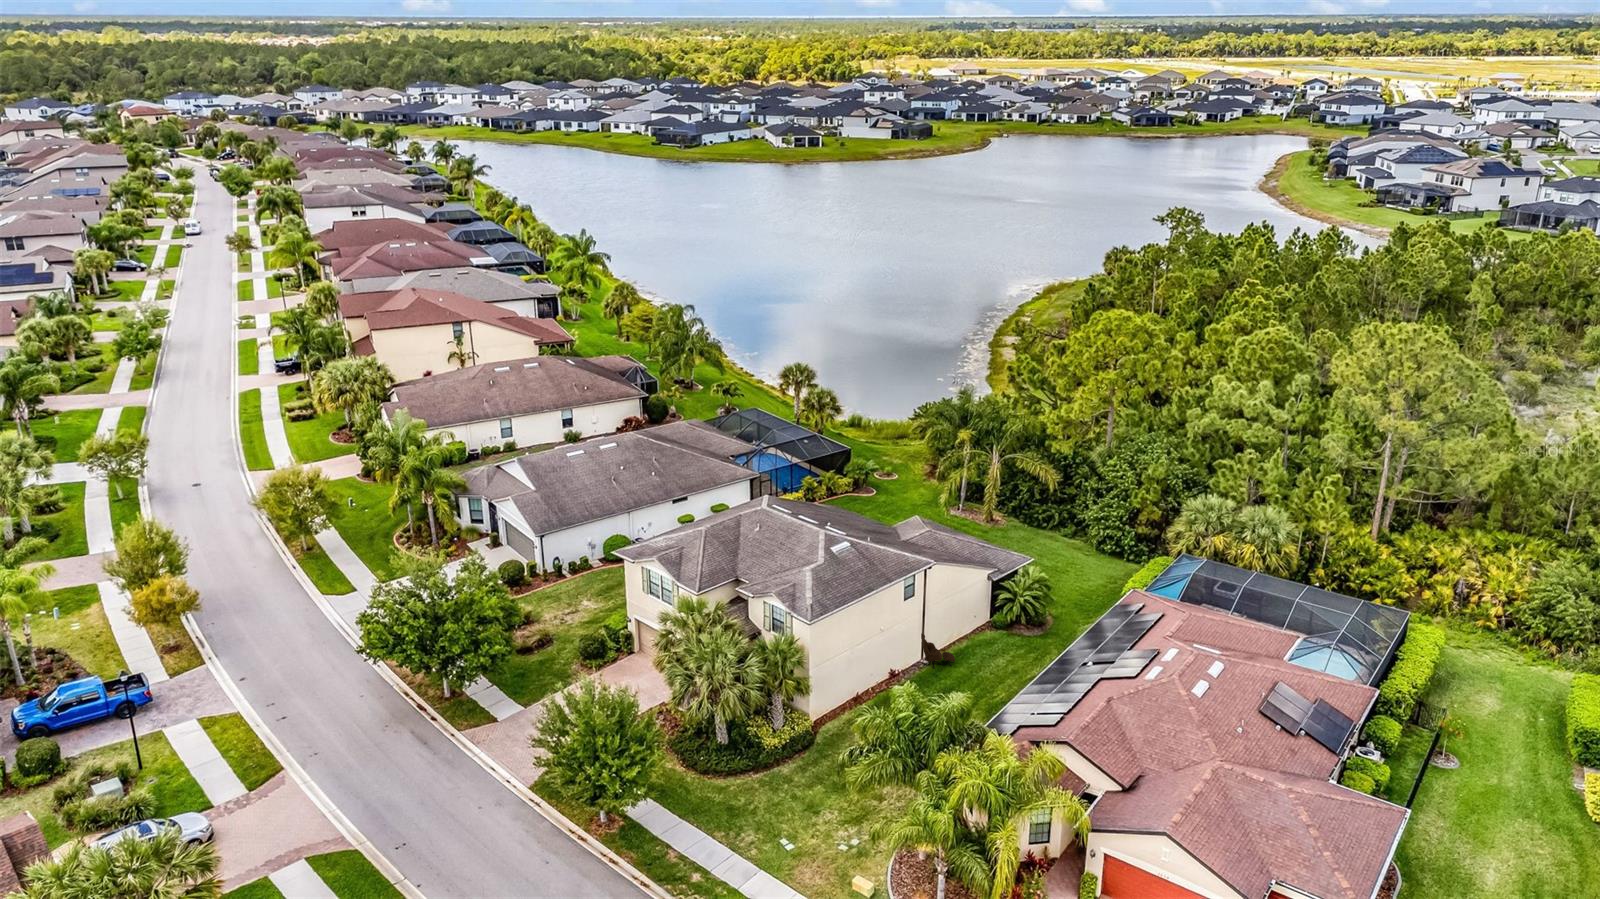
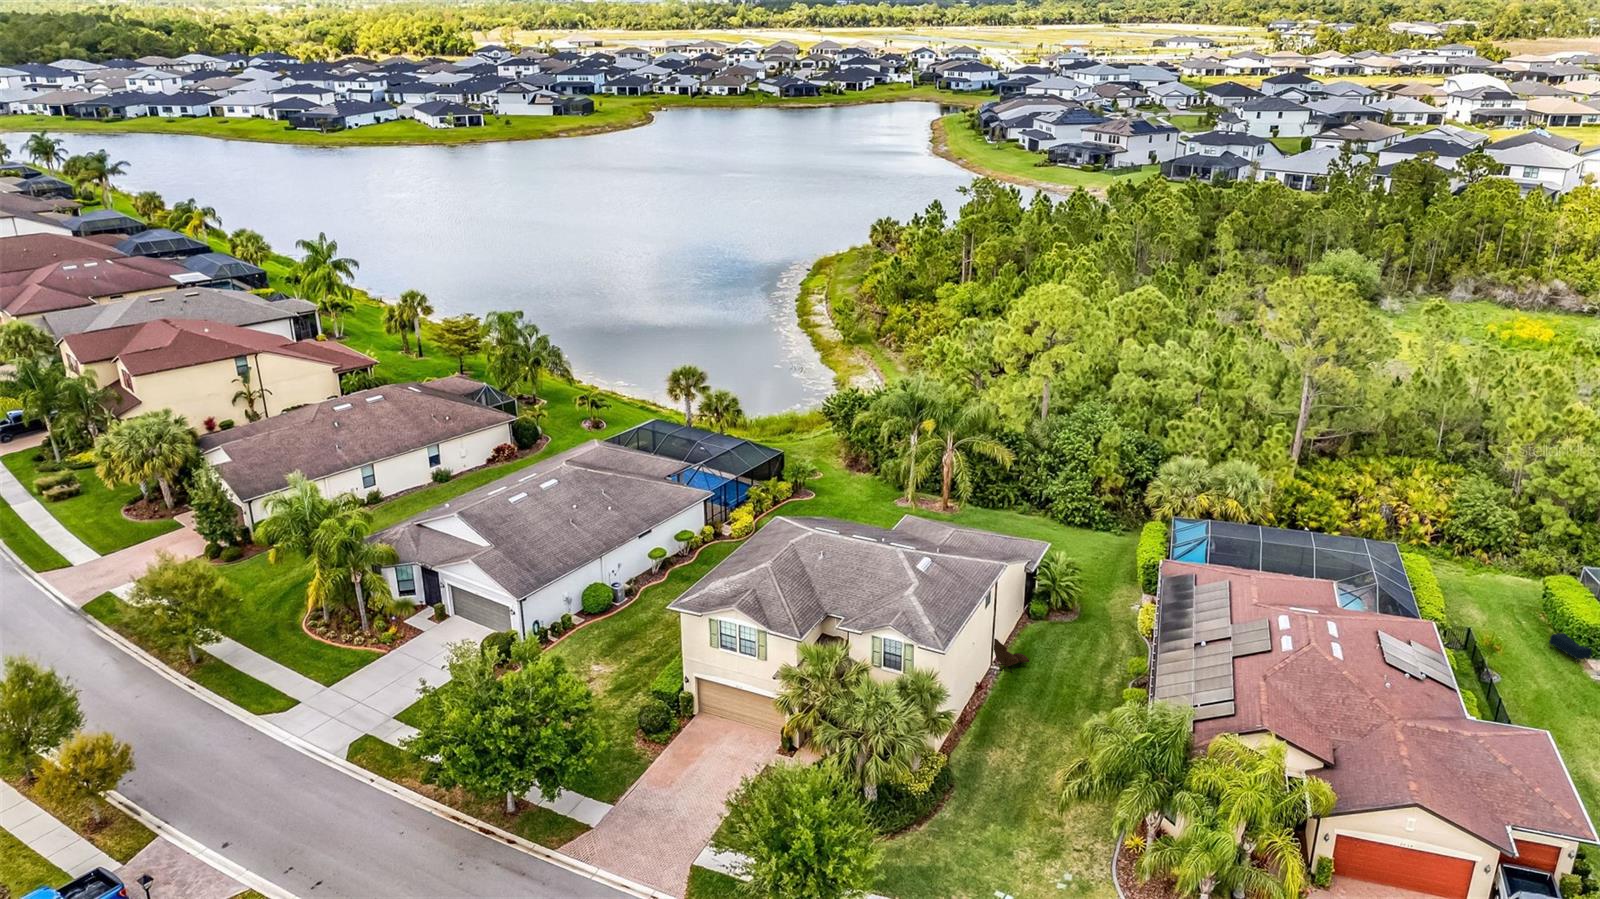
bench: none [1539,731,1581,768] -> present [1549,633,1592,662]

